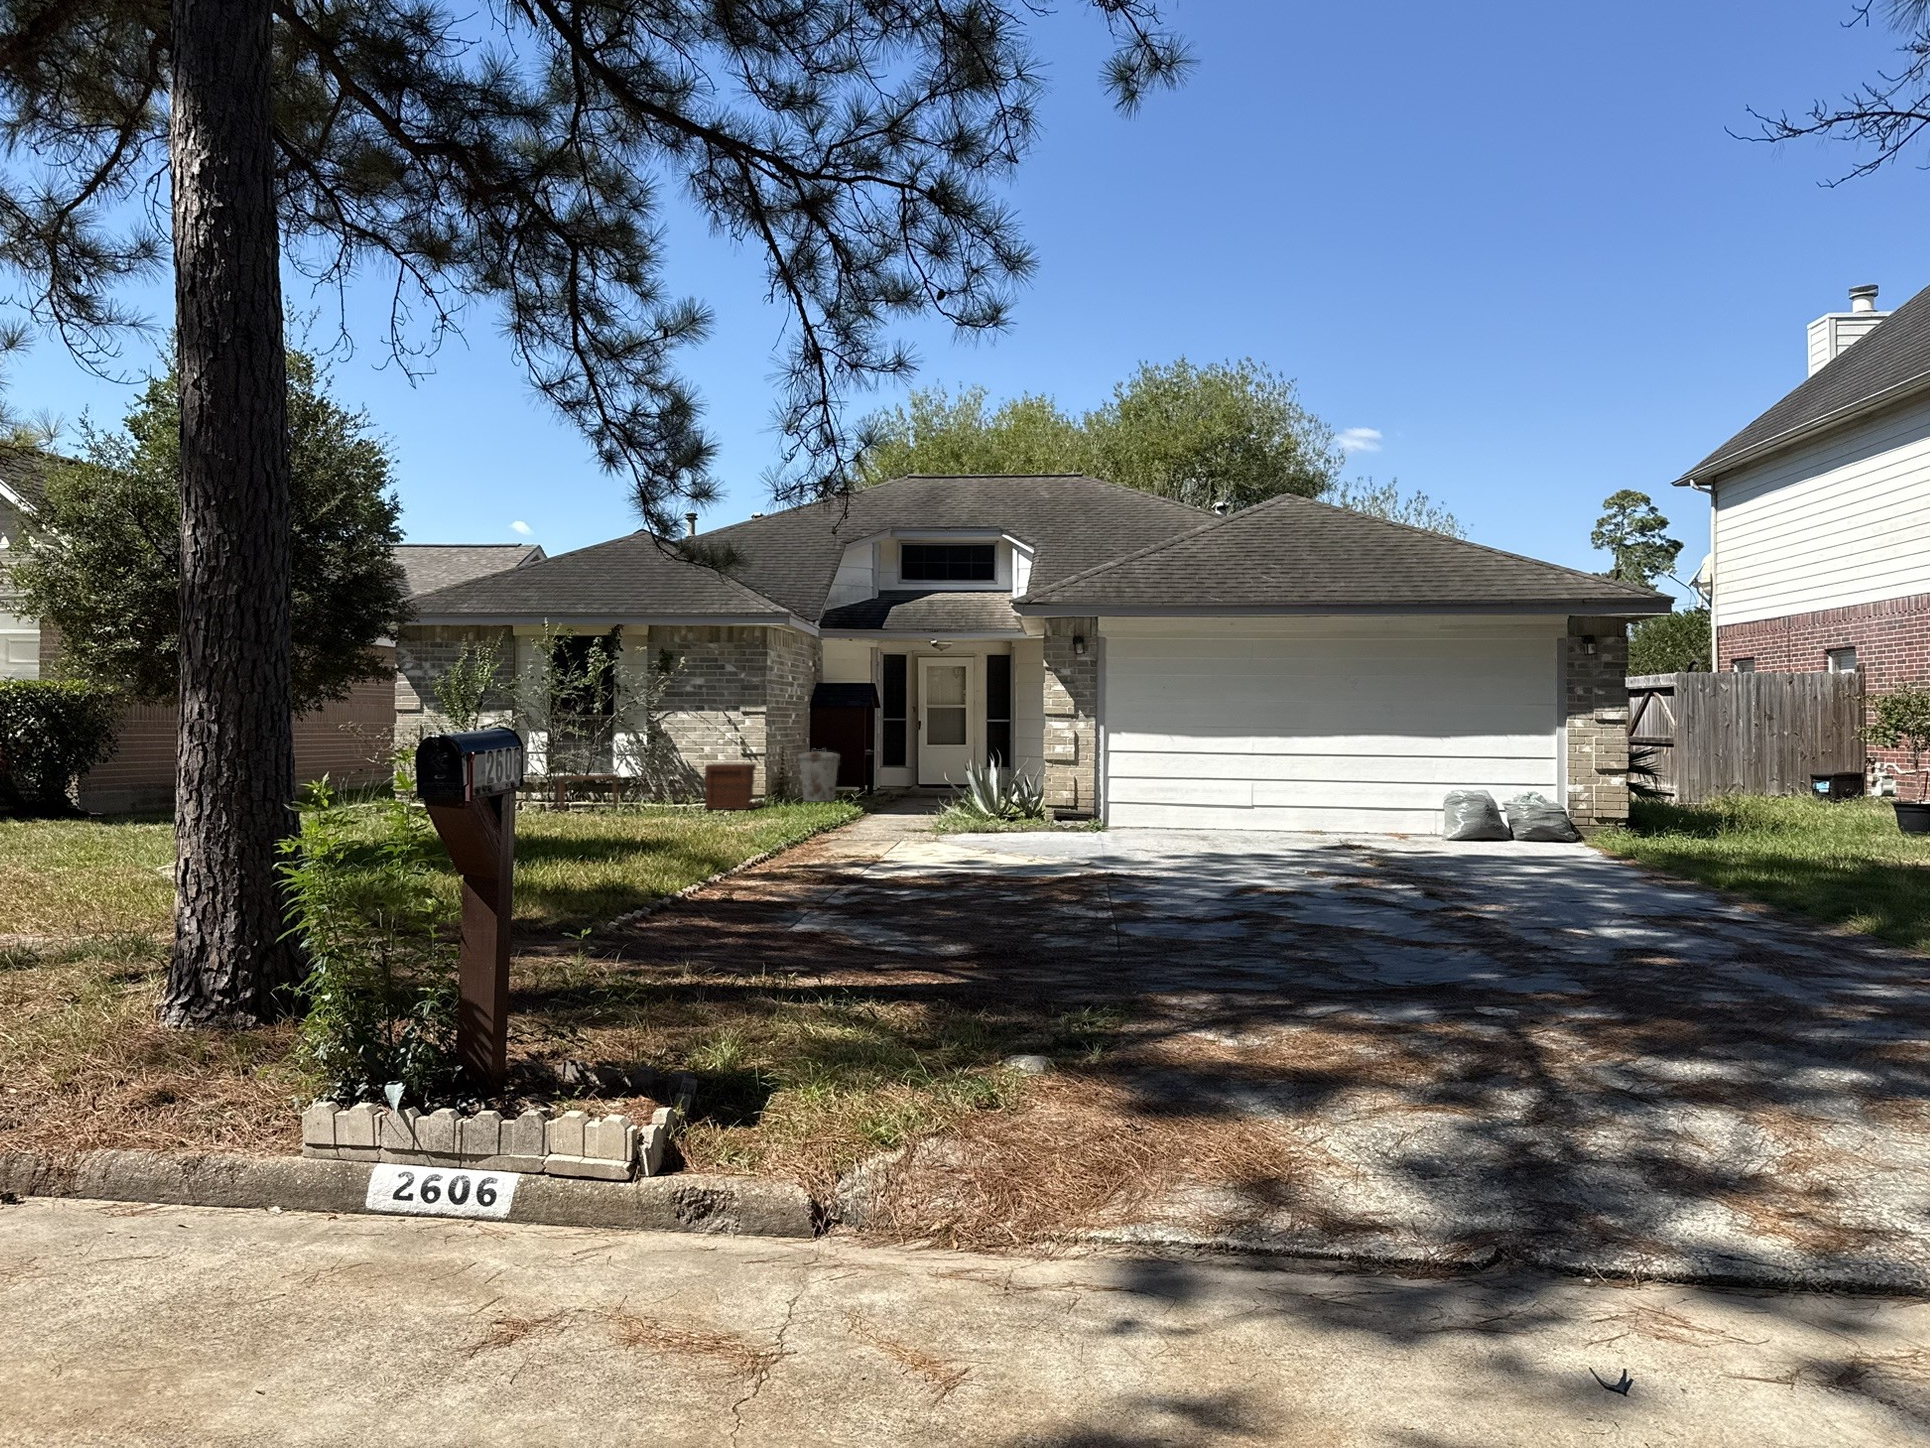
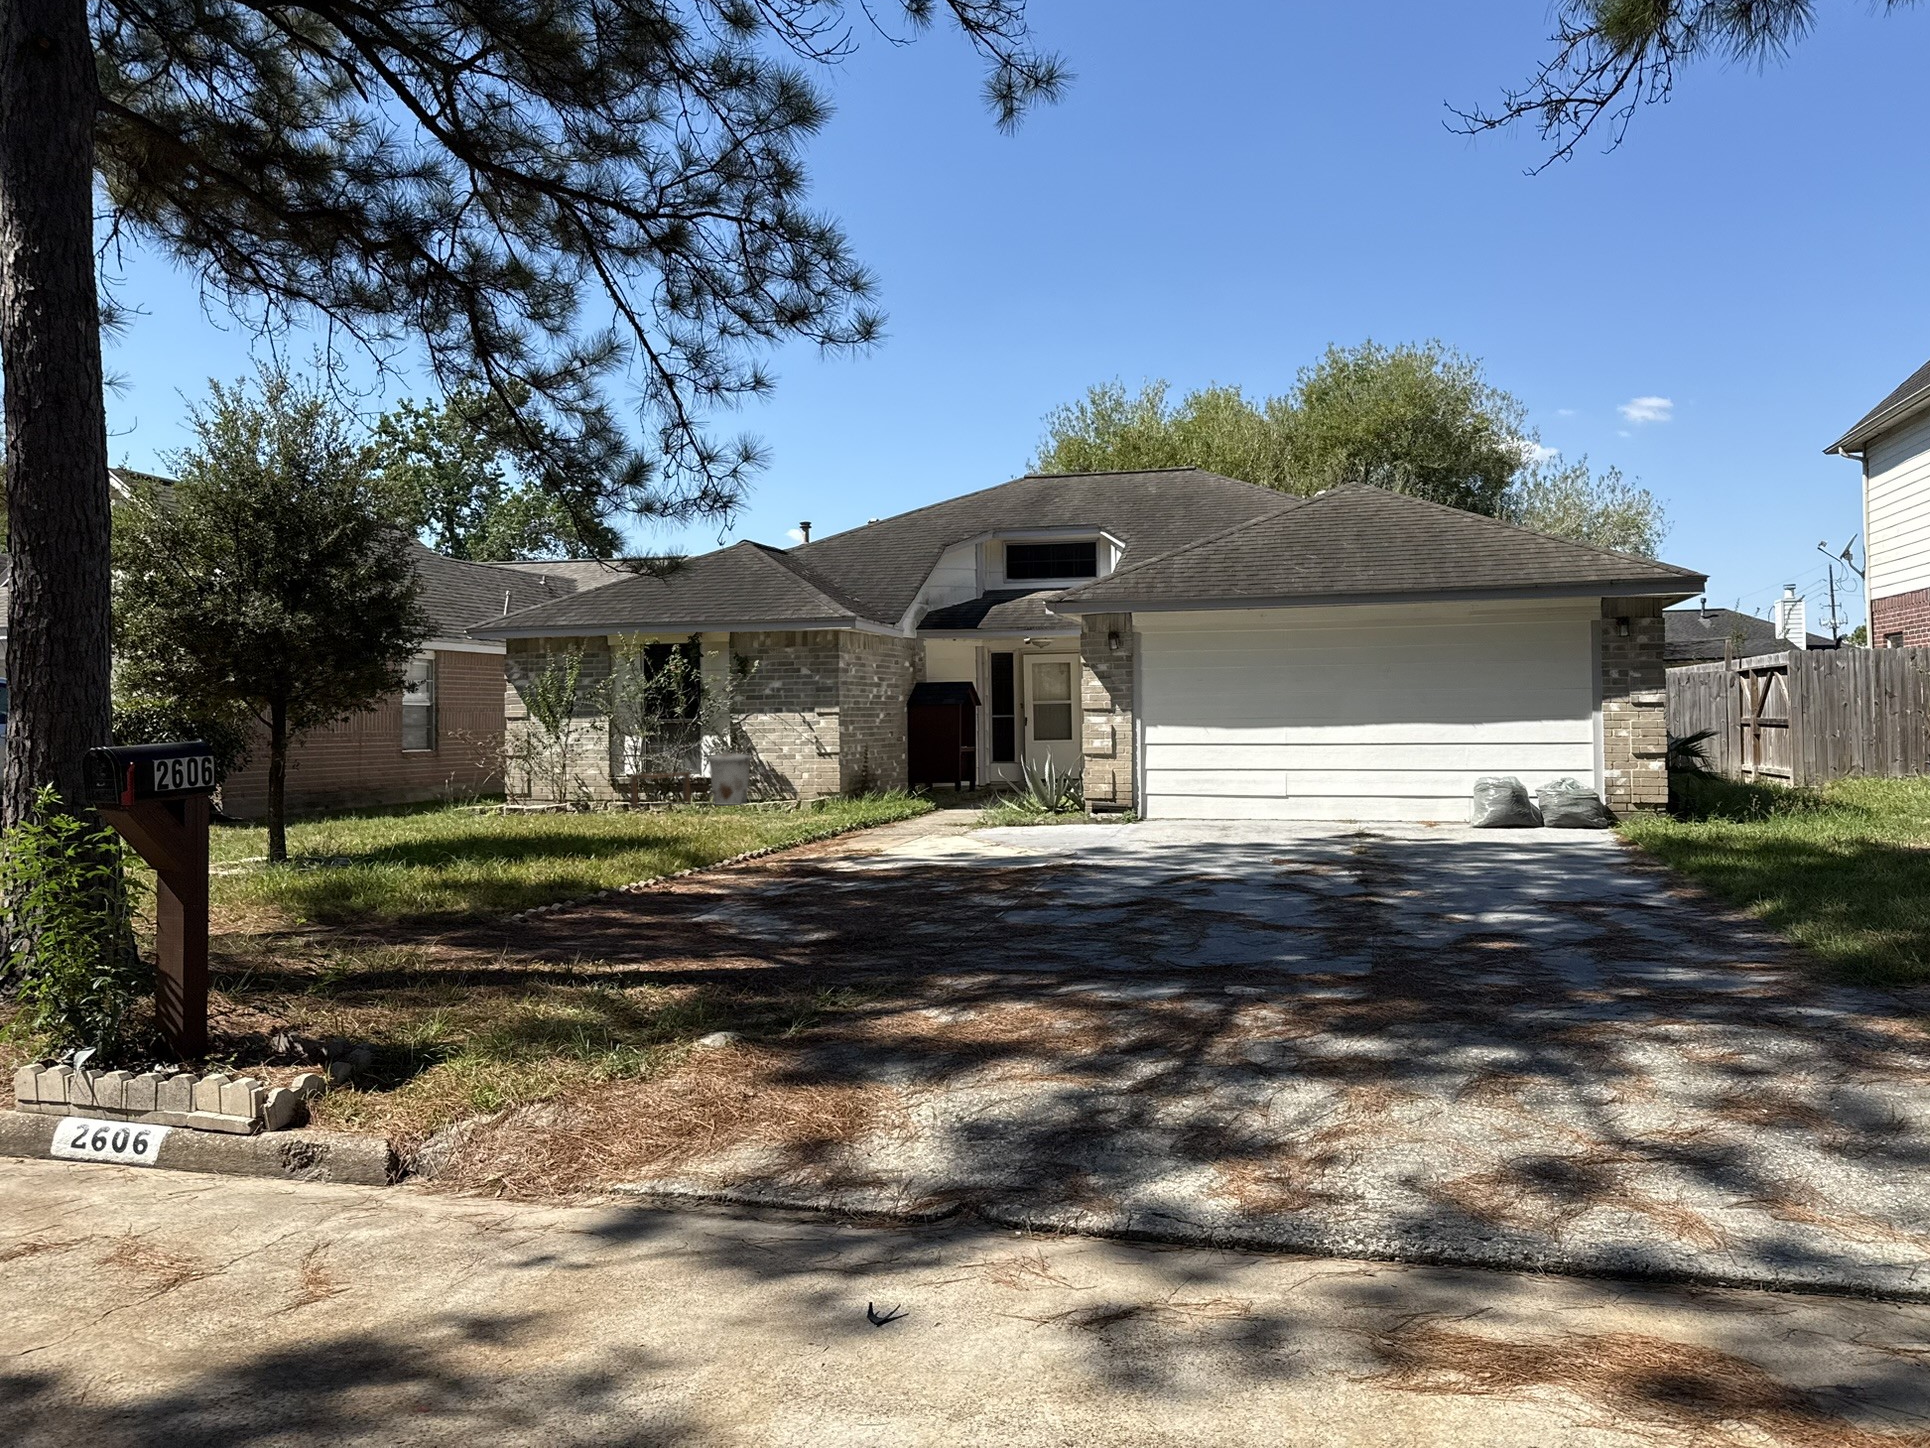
trash can: present [798,751,840,802] -> present [708,751,752,805]
wooden crate: present [705,764,763,810] -> none [769,759,829,806]

